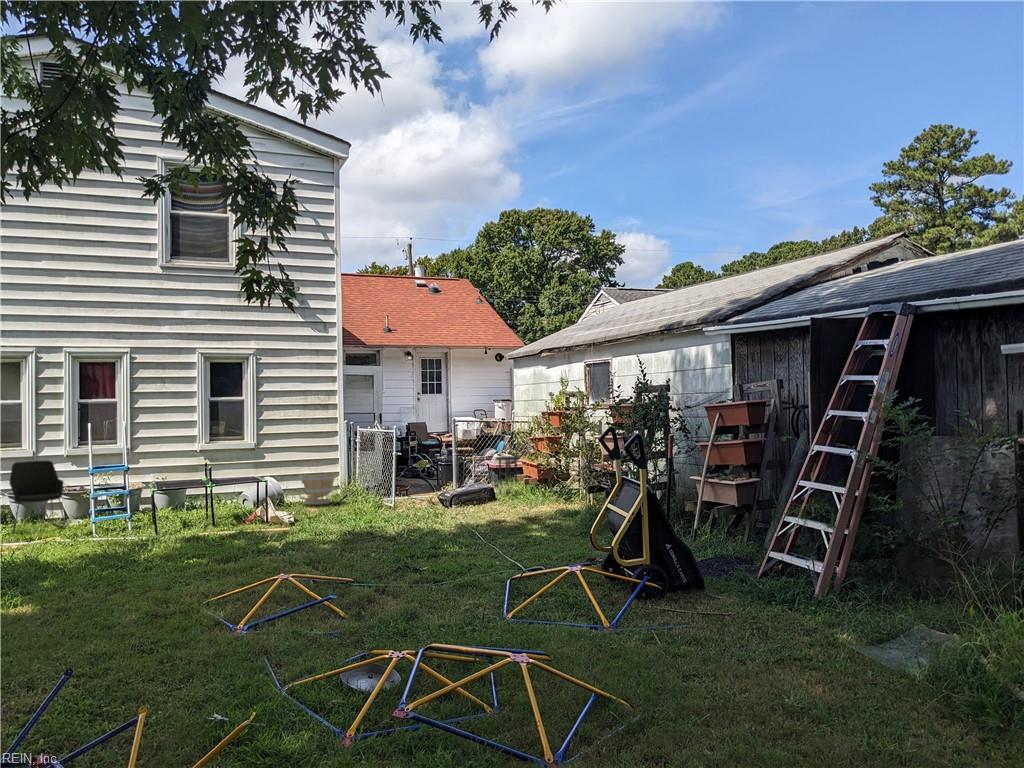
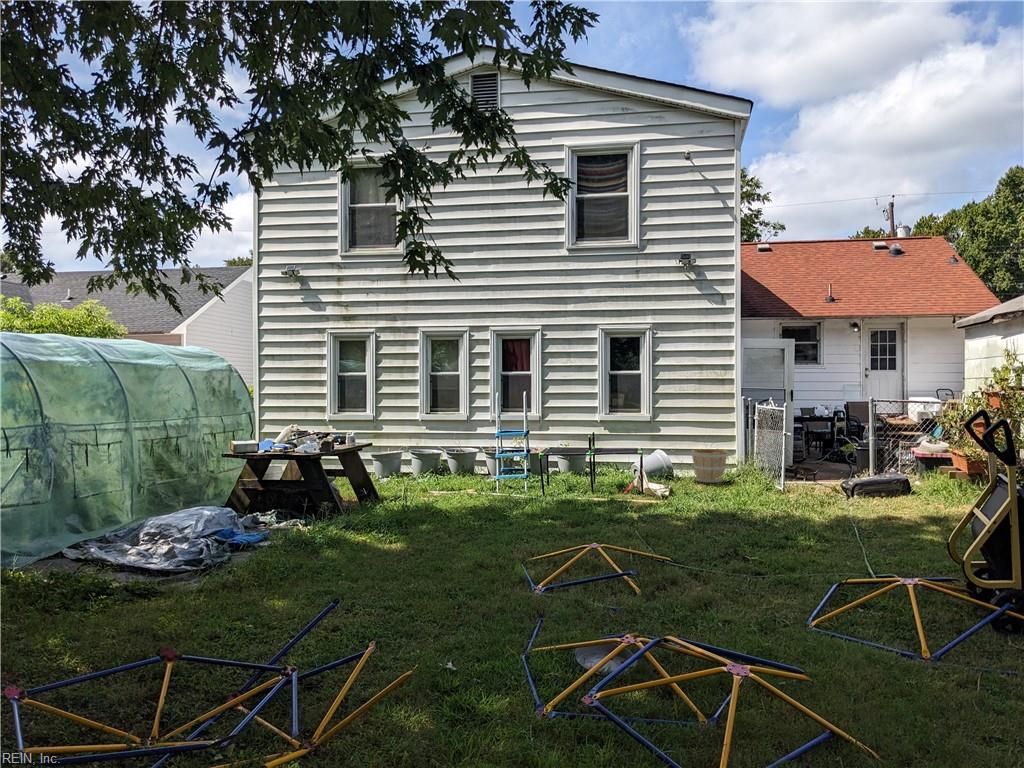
side table: present [496,456,519,495] -> none [928,447,963,496]
chair: present [9,461,66,533] -> none [442,423,481,482]

